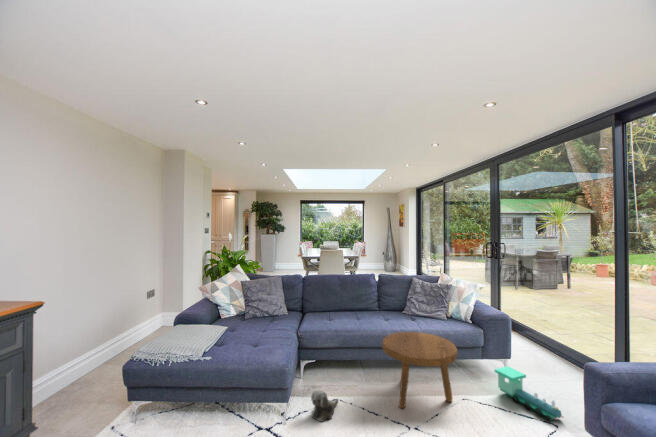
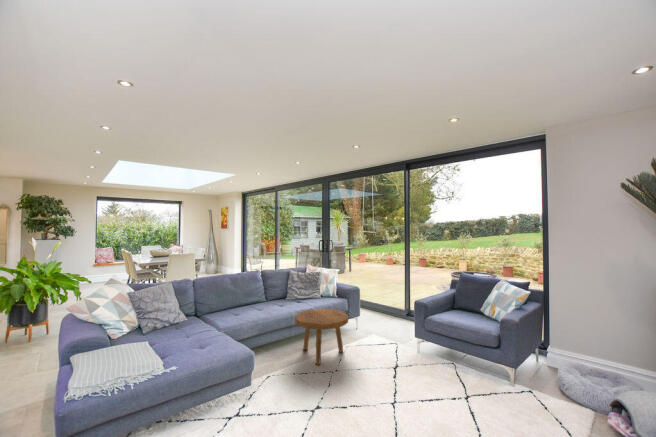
toy train: present [495,366,563,421] -> none [360,320,399,344]
plush toy: present [311,390,338,422] -> none [260,368,281,394]

